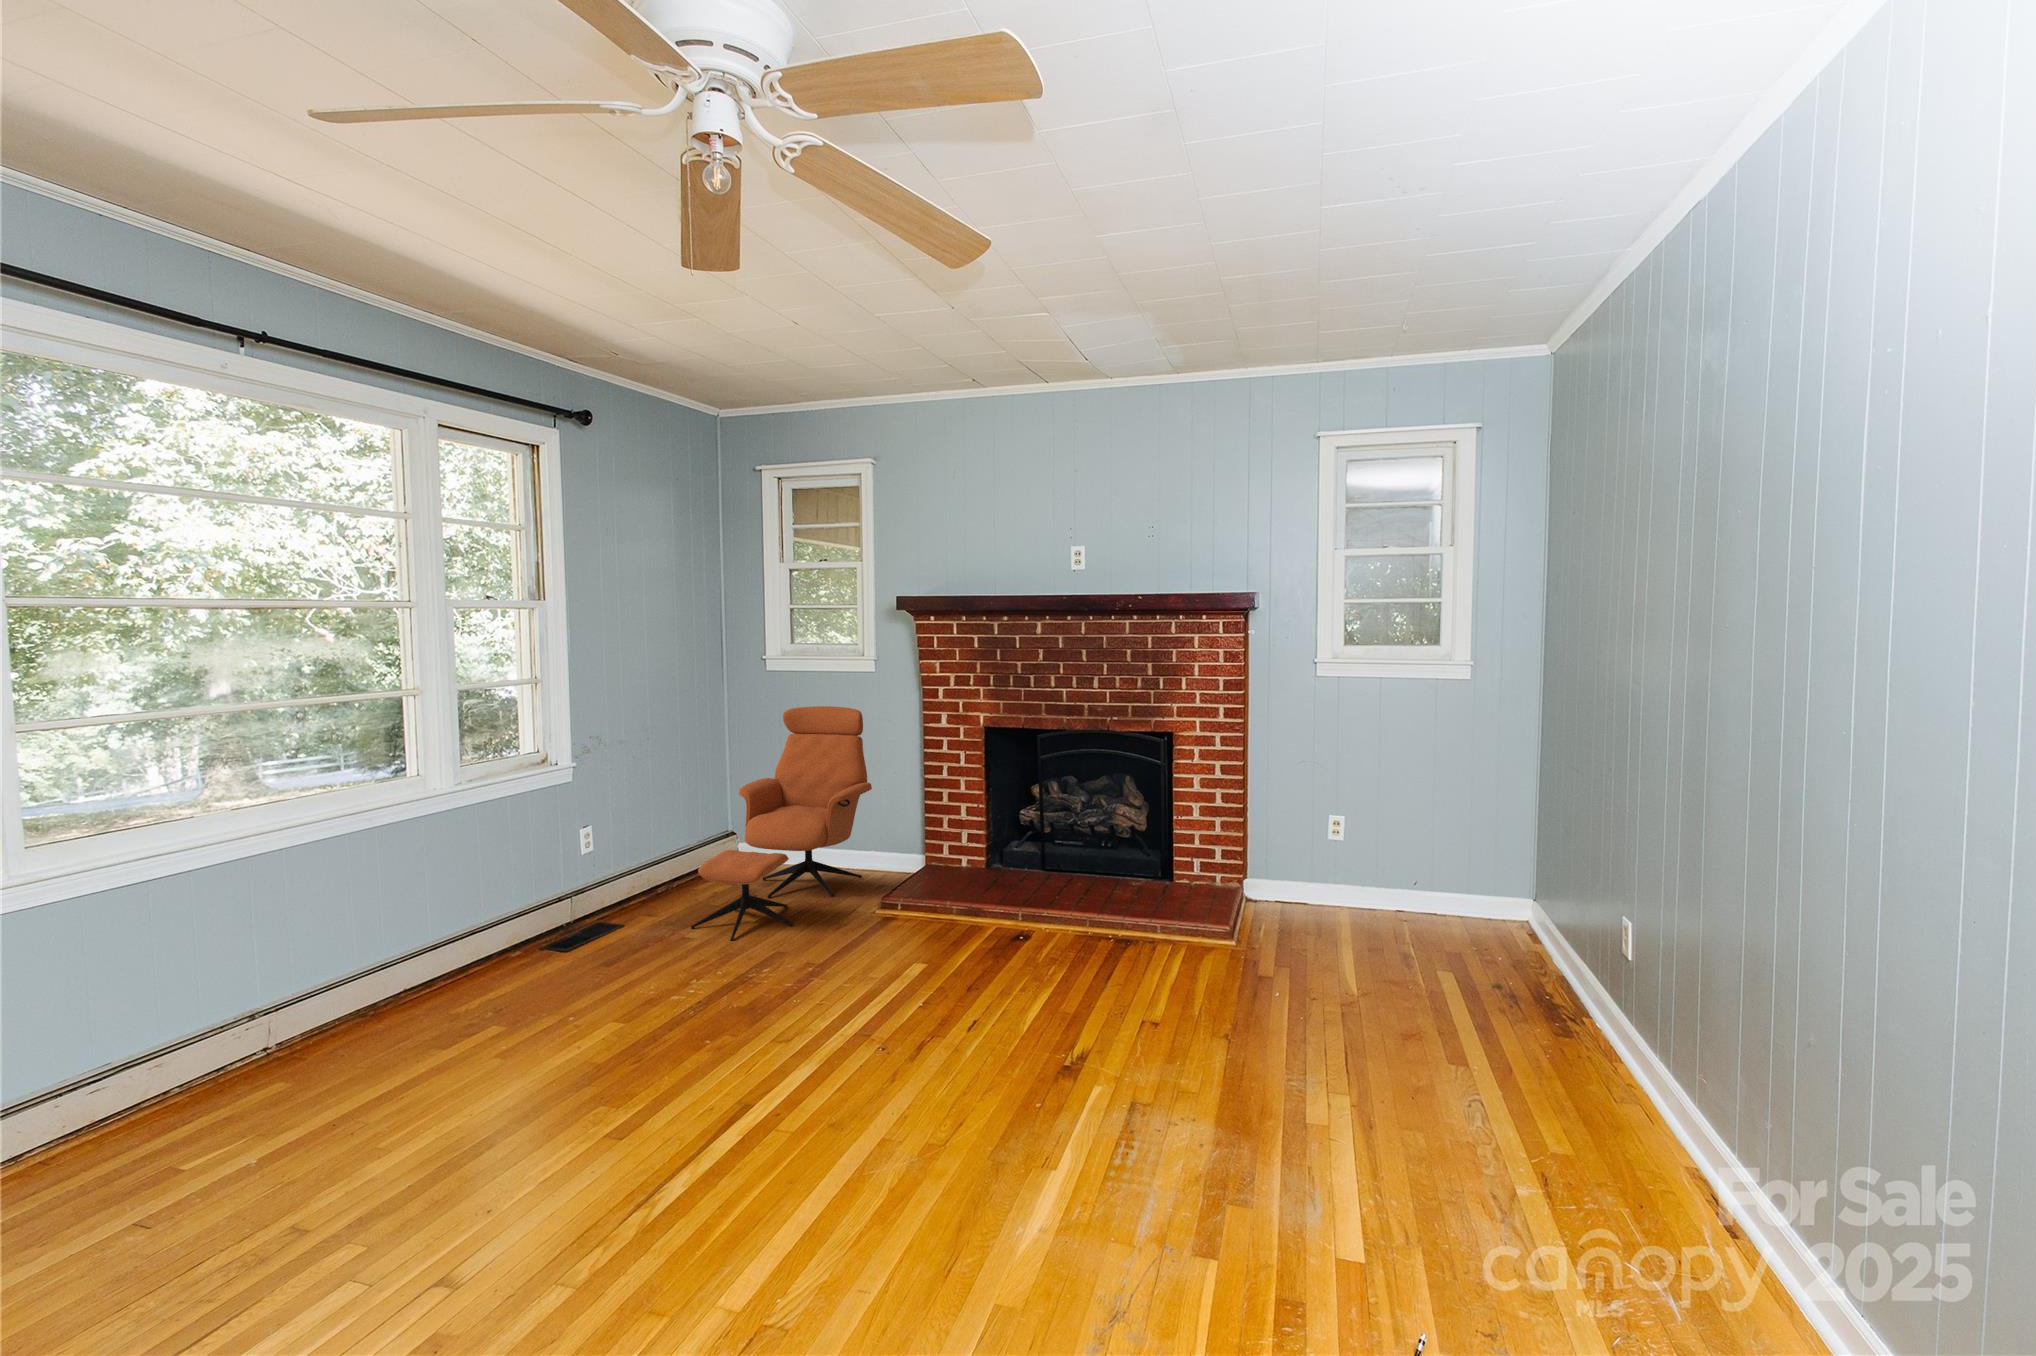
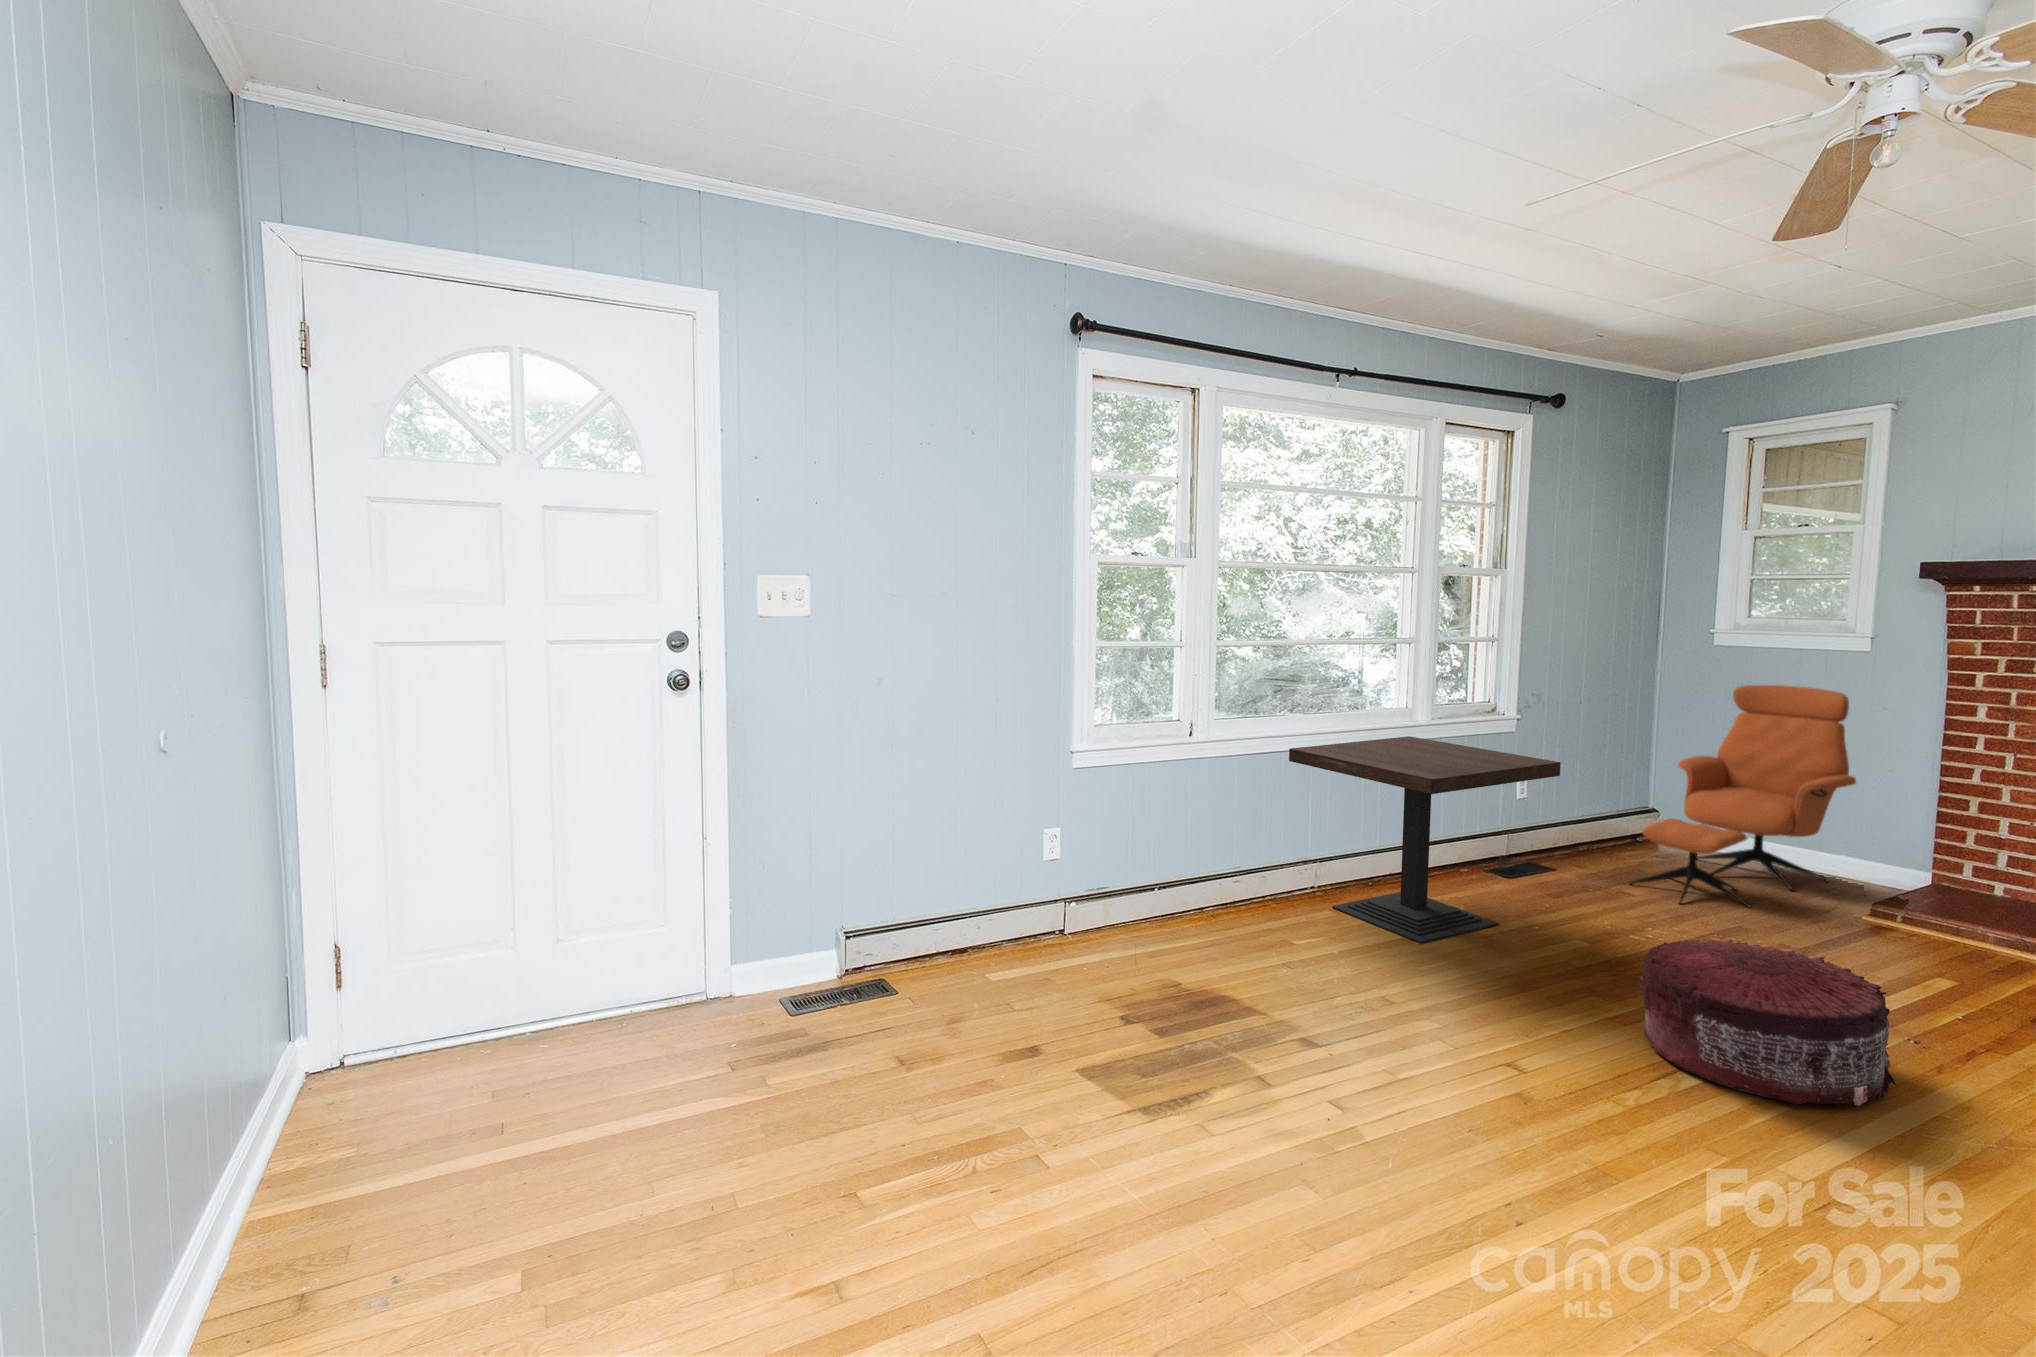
side table: none [153,813,570,1112] -> present [1289,736,1561,943]
pouf: none [607,1002,850,1214] -> present [1639,938,1896,1106]

